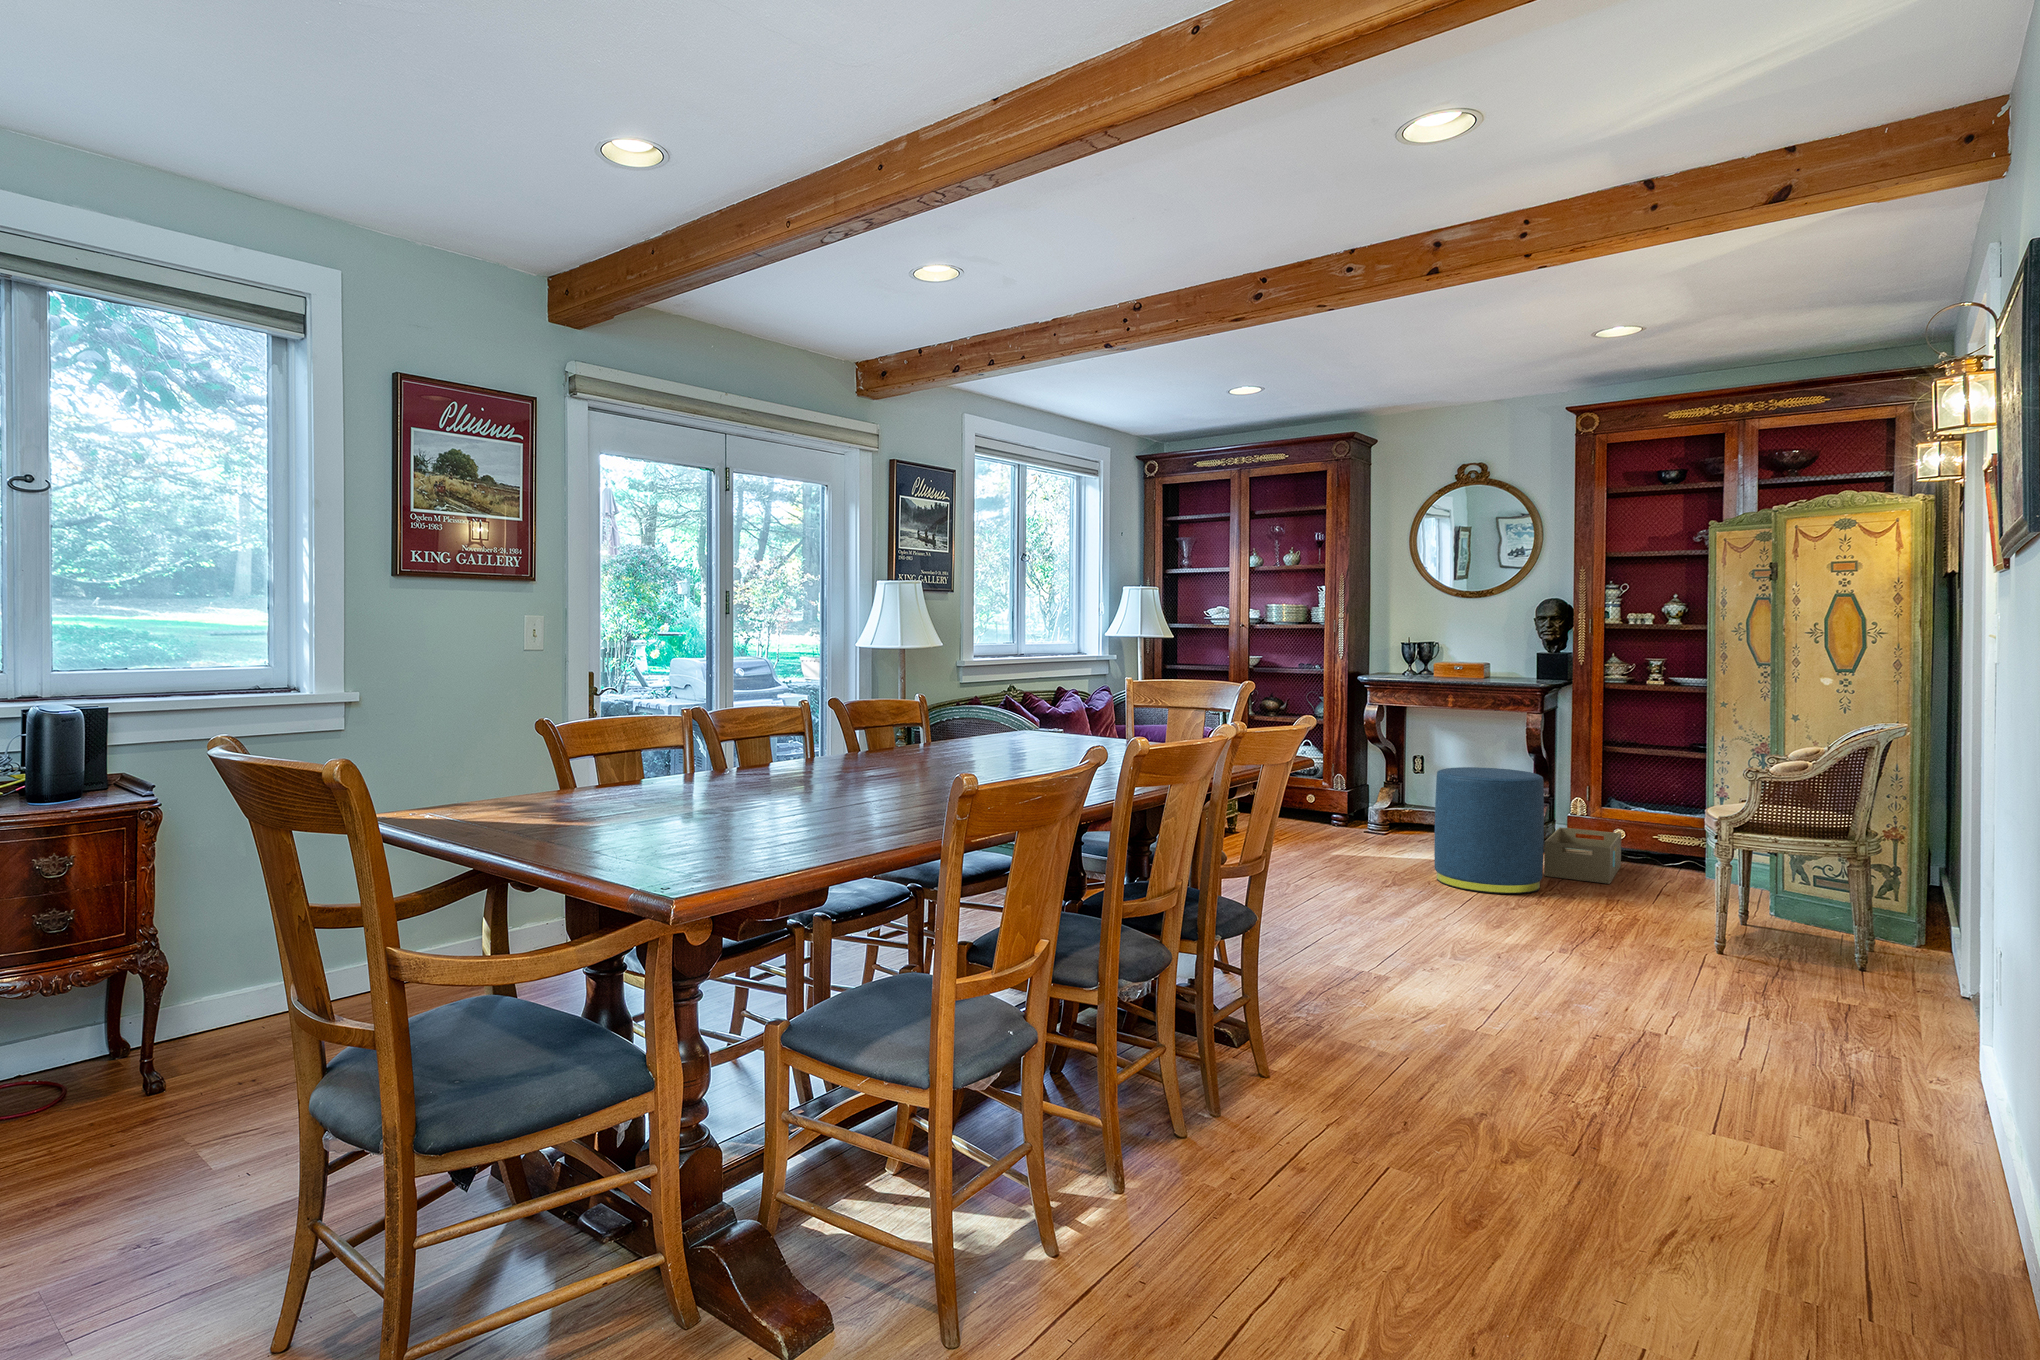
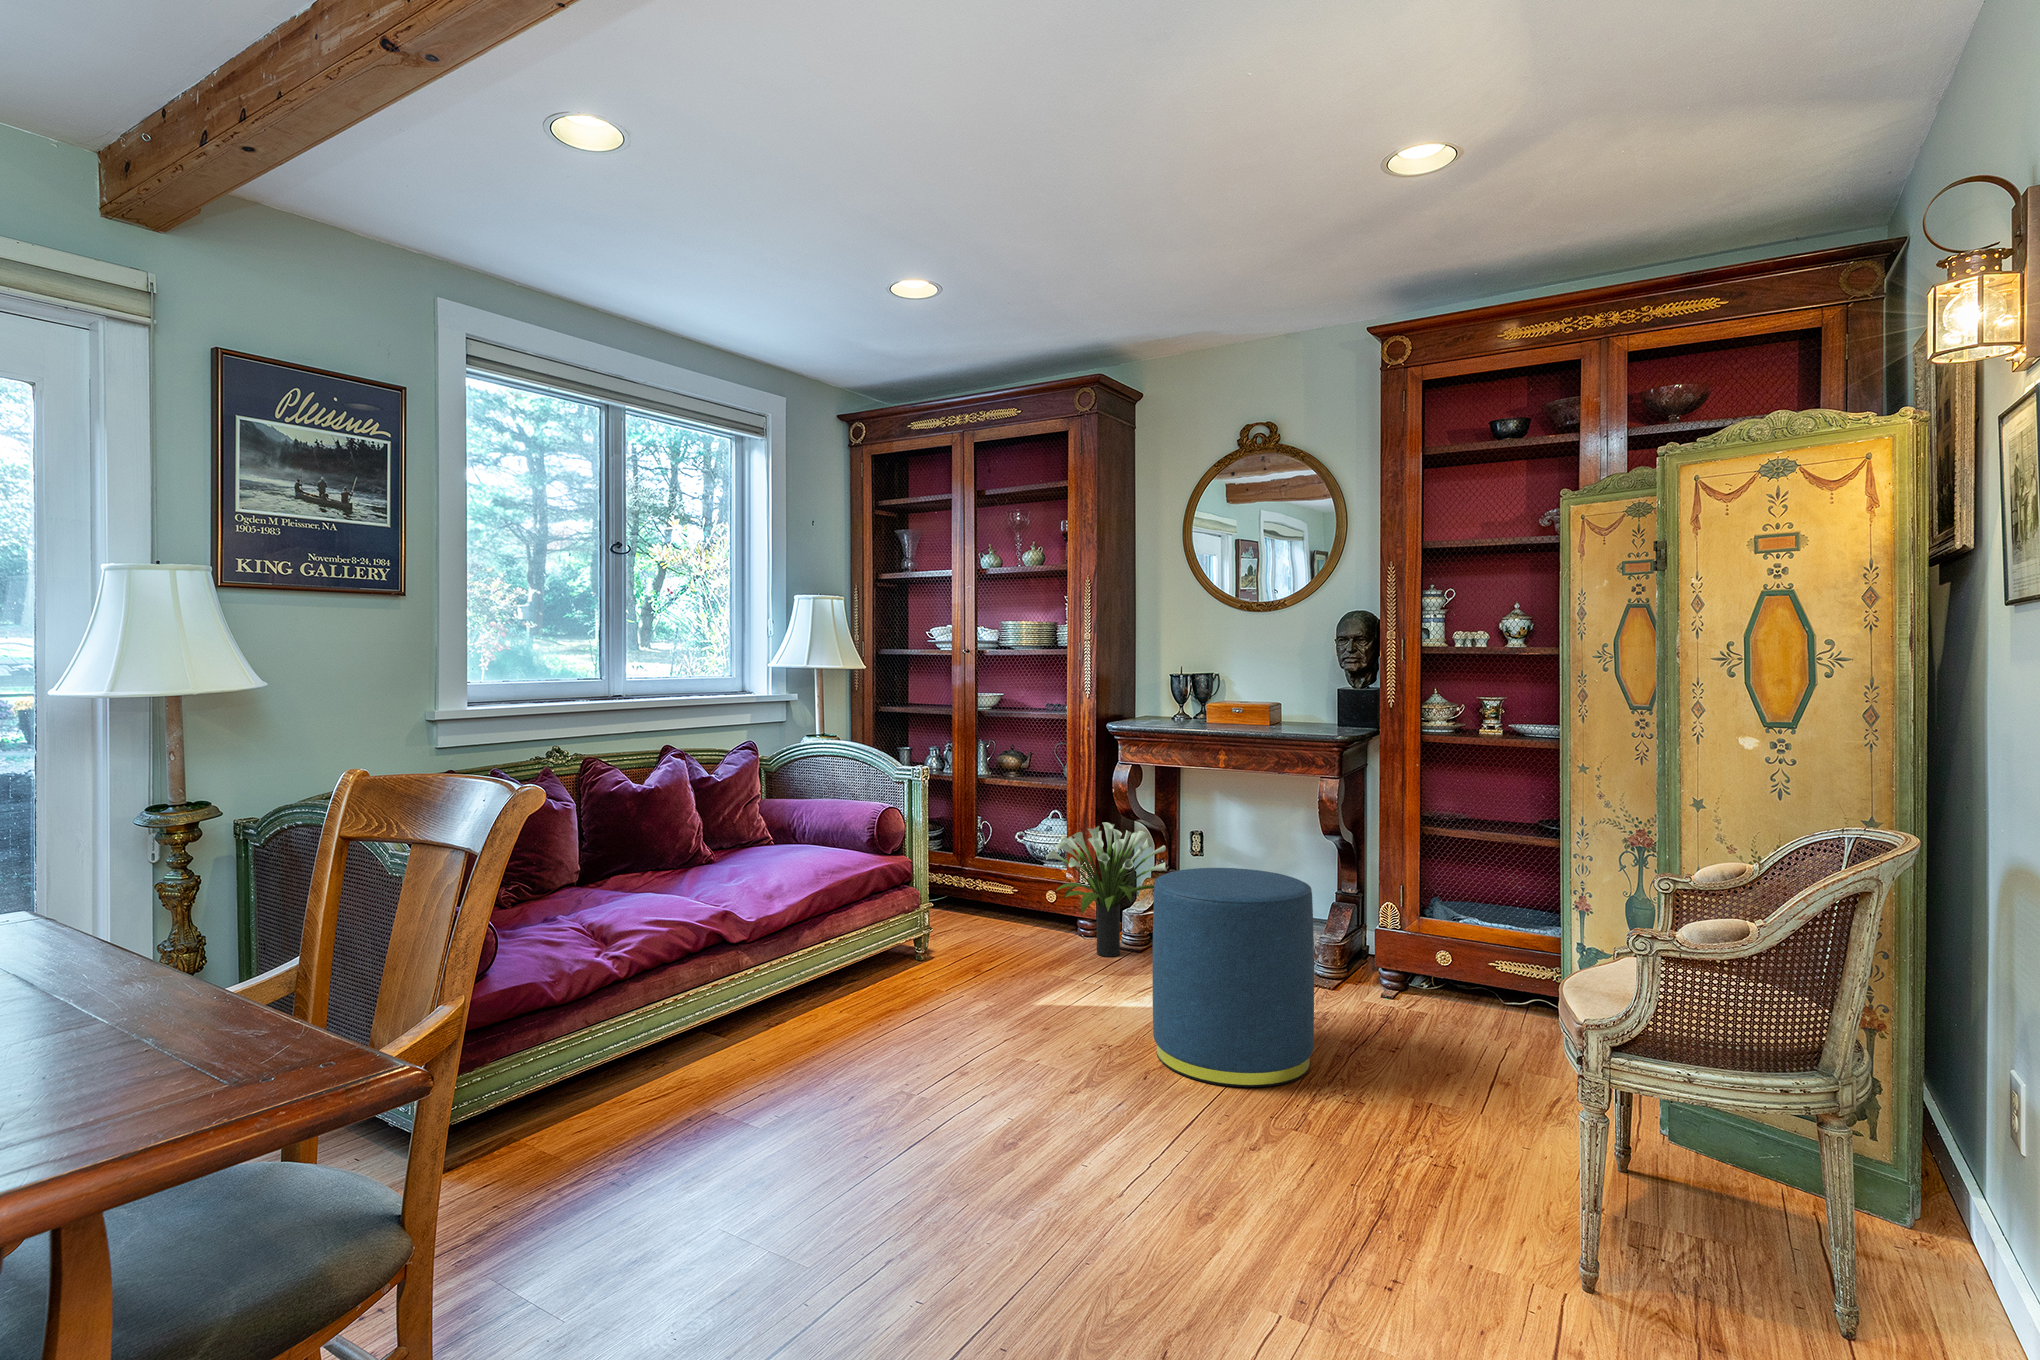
potted plant: none [1325,746,1415,839] -> present [1046,822,1167,957]
storage box: present [1544,827,1621,884] -> none [1326,948,1448,1055]

